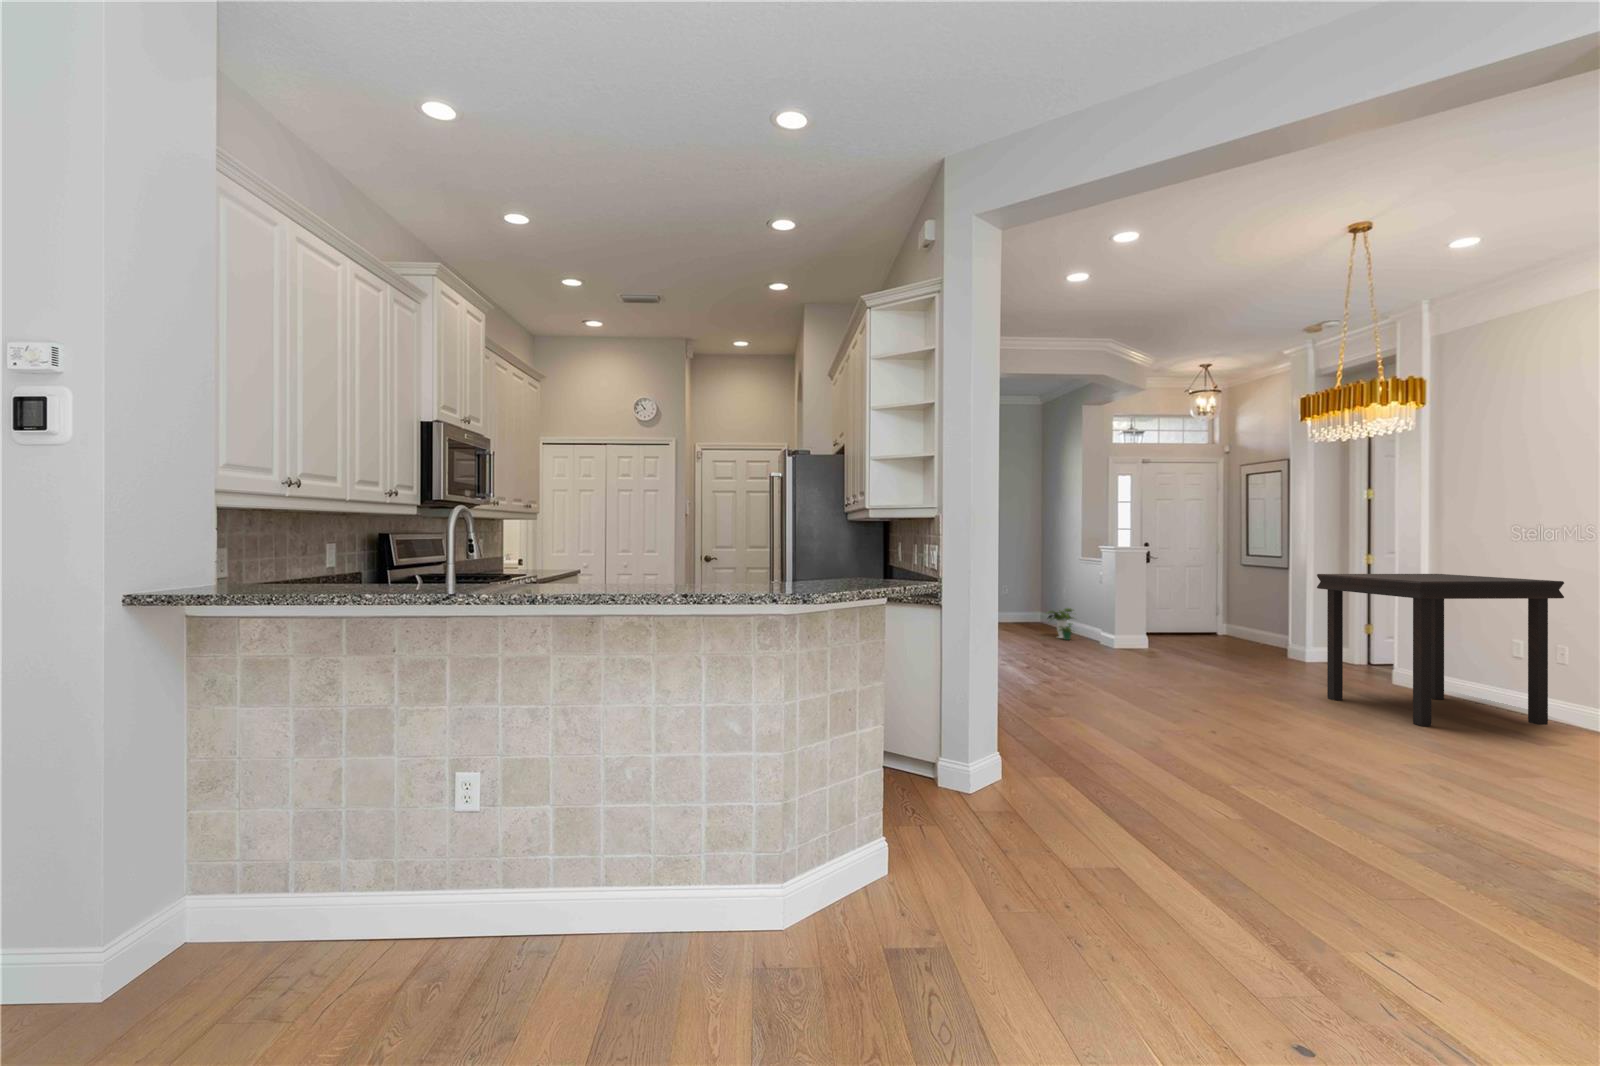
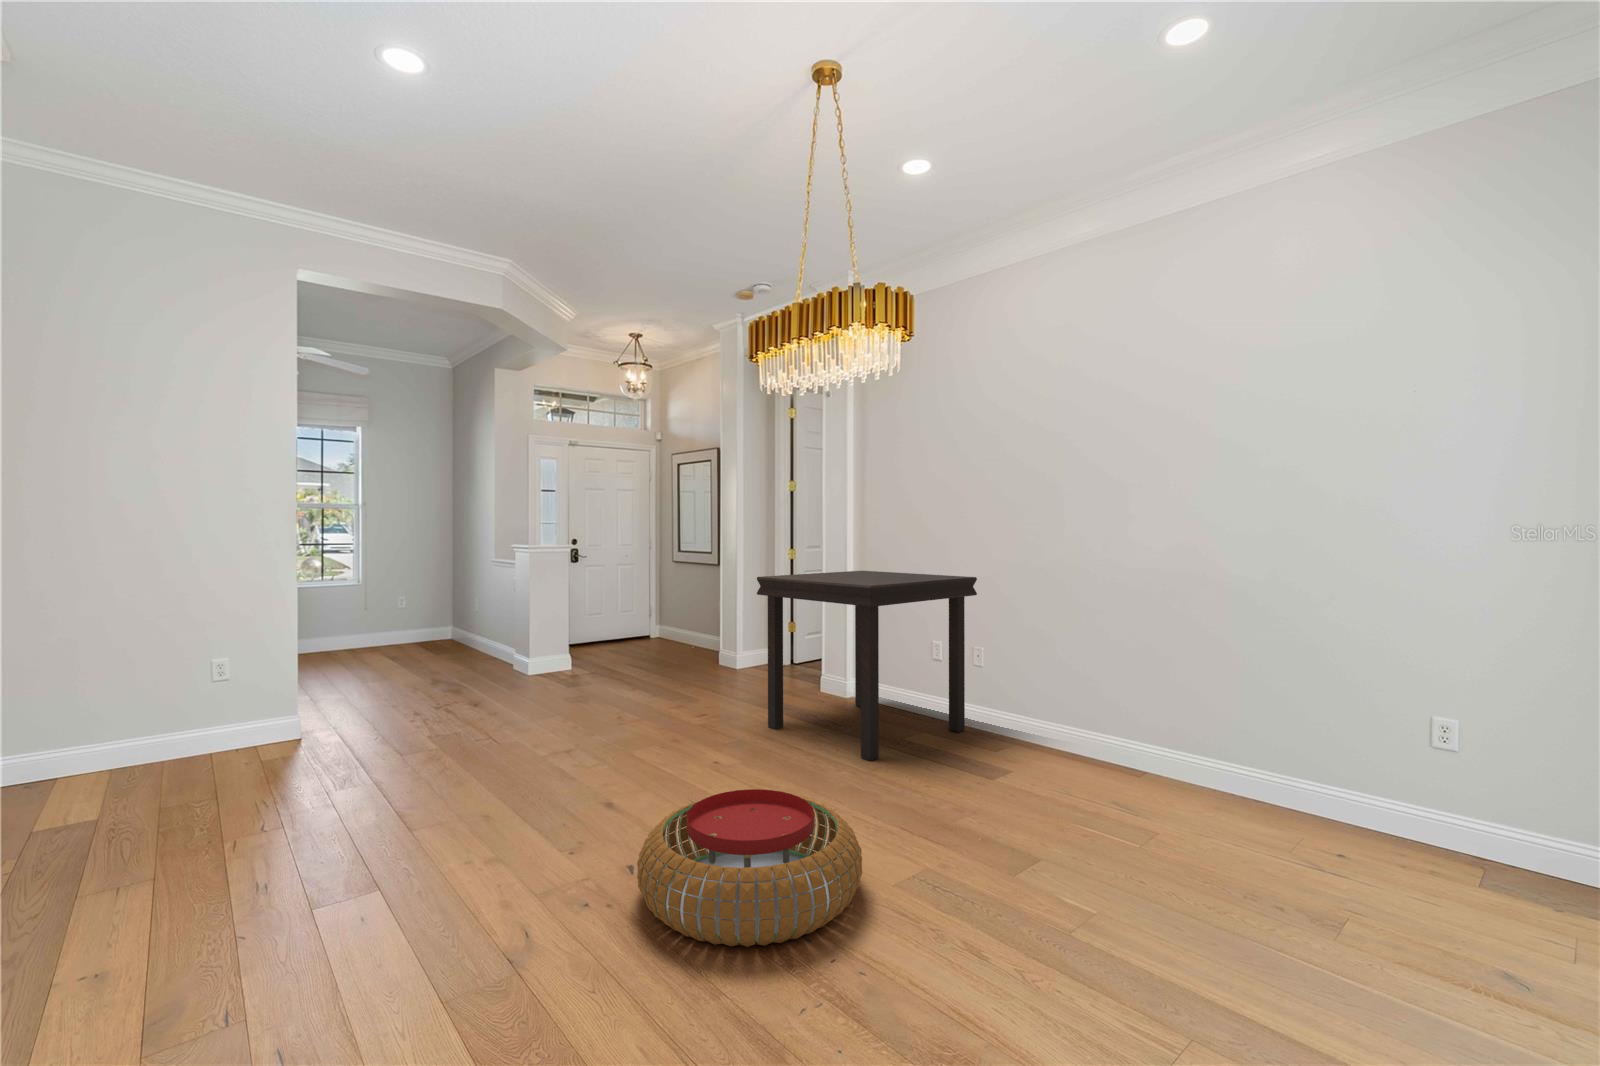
potted plant: present [1048,608,1073,640] -> none [445,625,489,667]
pouf: none [1215,700,1375,773] -> present [637,789,862,947]

